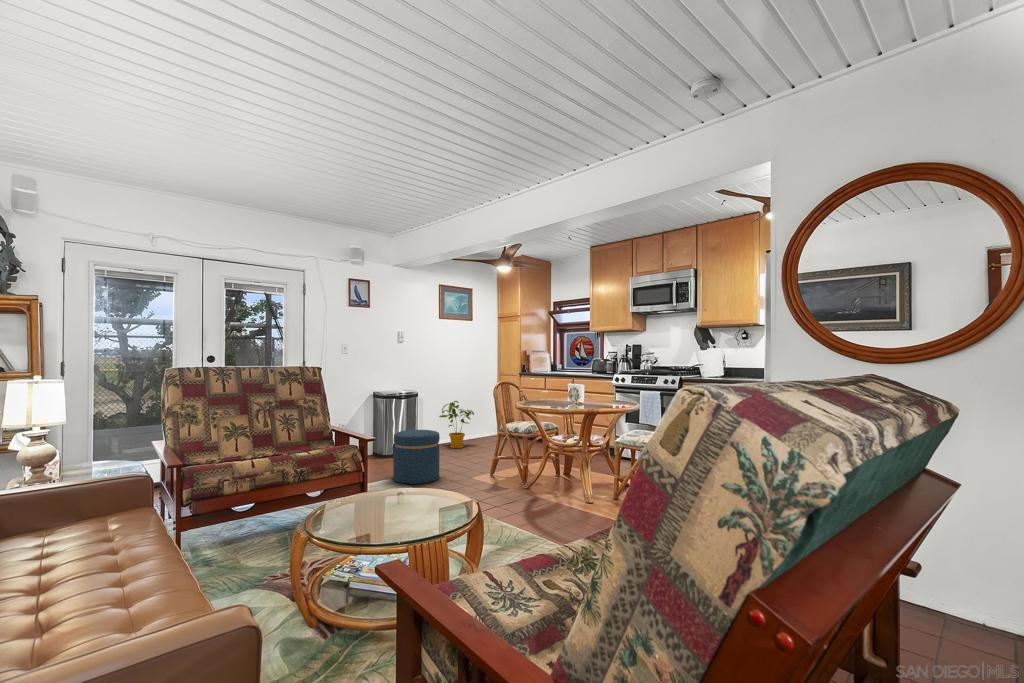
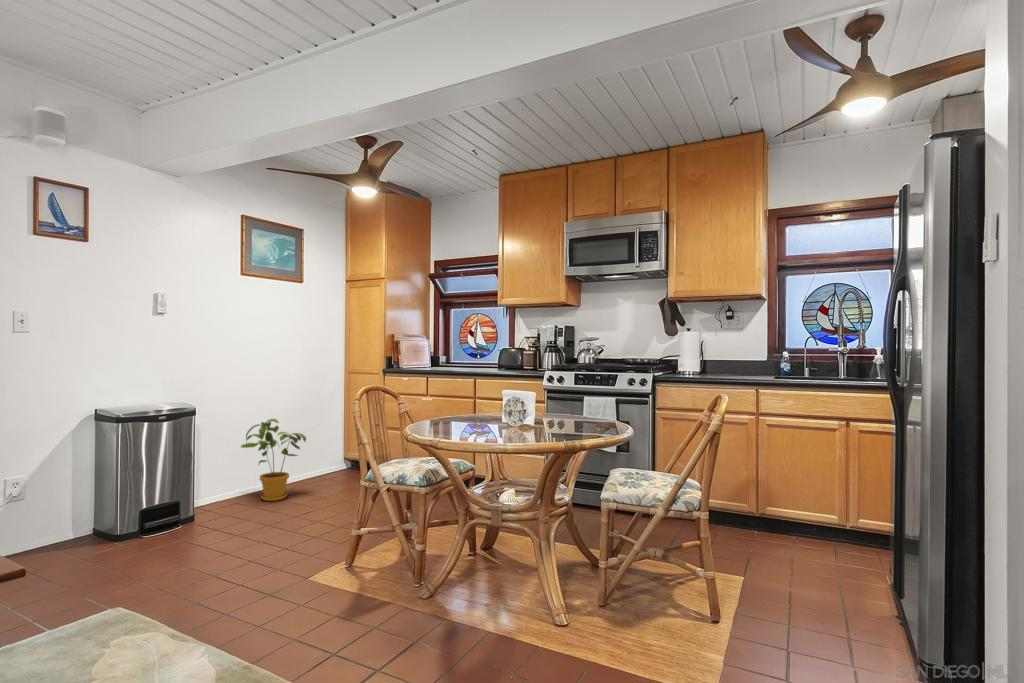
ottoman: present [393,430,440,484] -> none [120,489,234,621]

